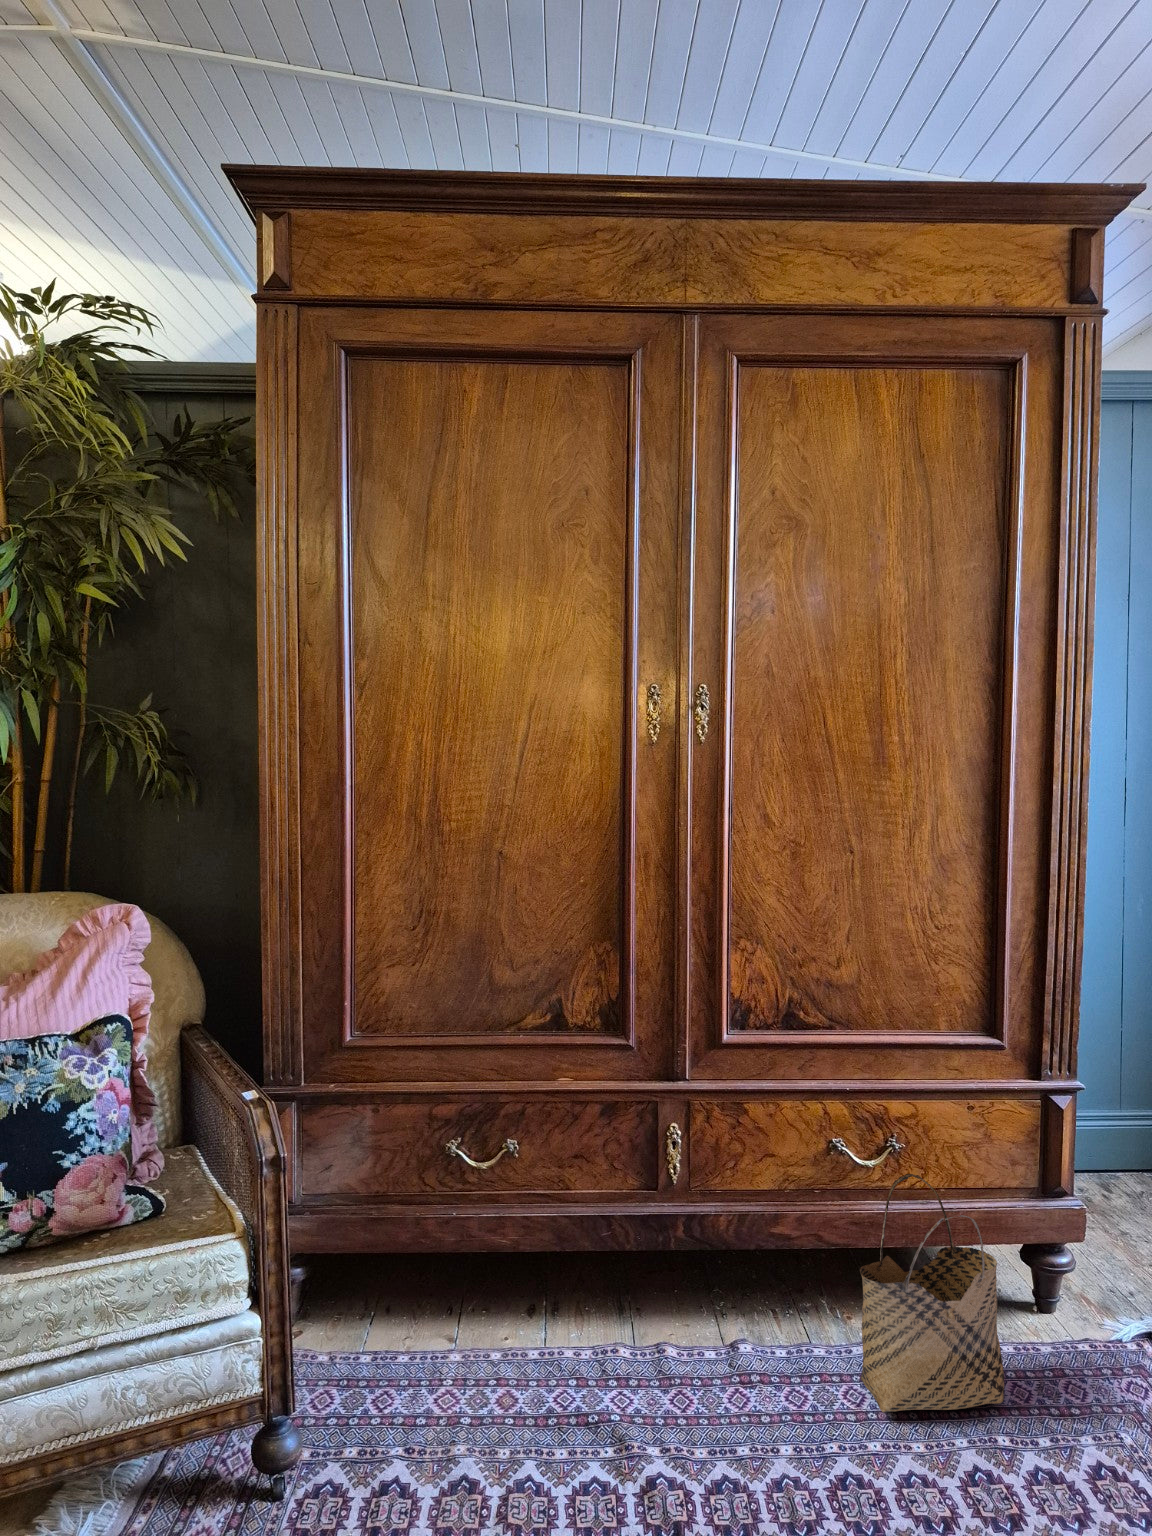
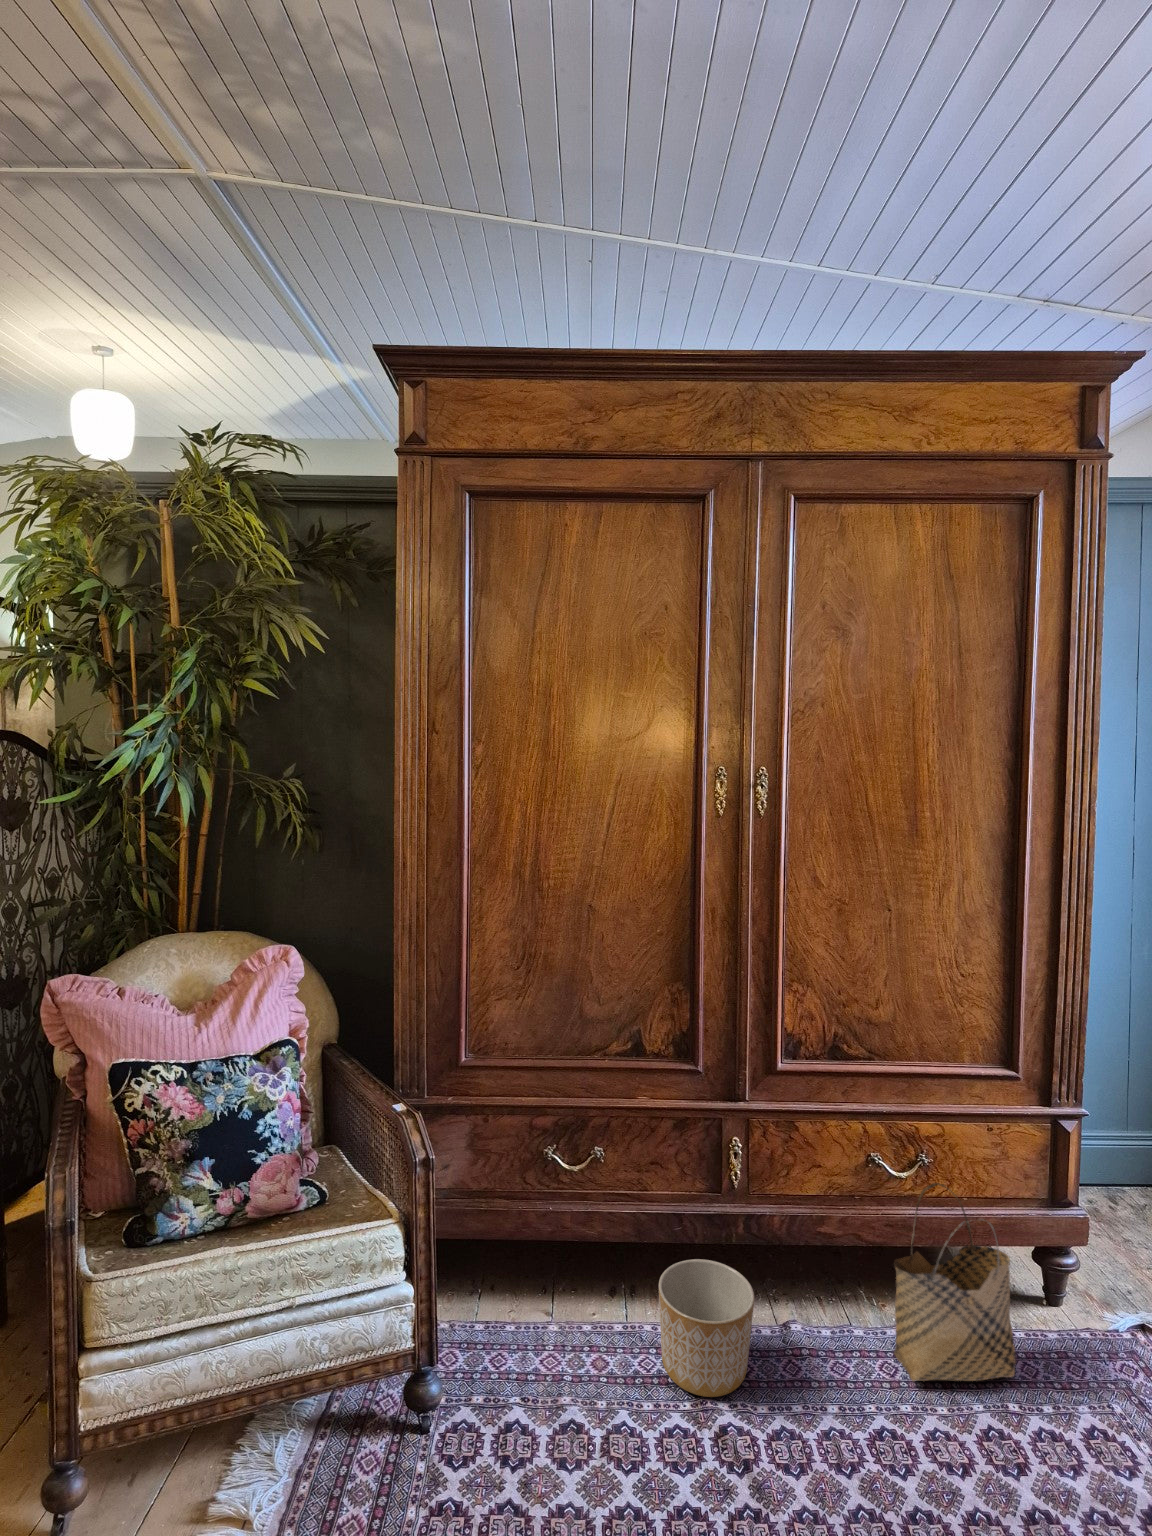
planter: none [578,1272,693,1440] -> present [659,1259,754,1397]

